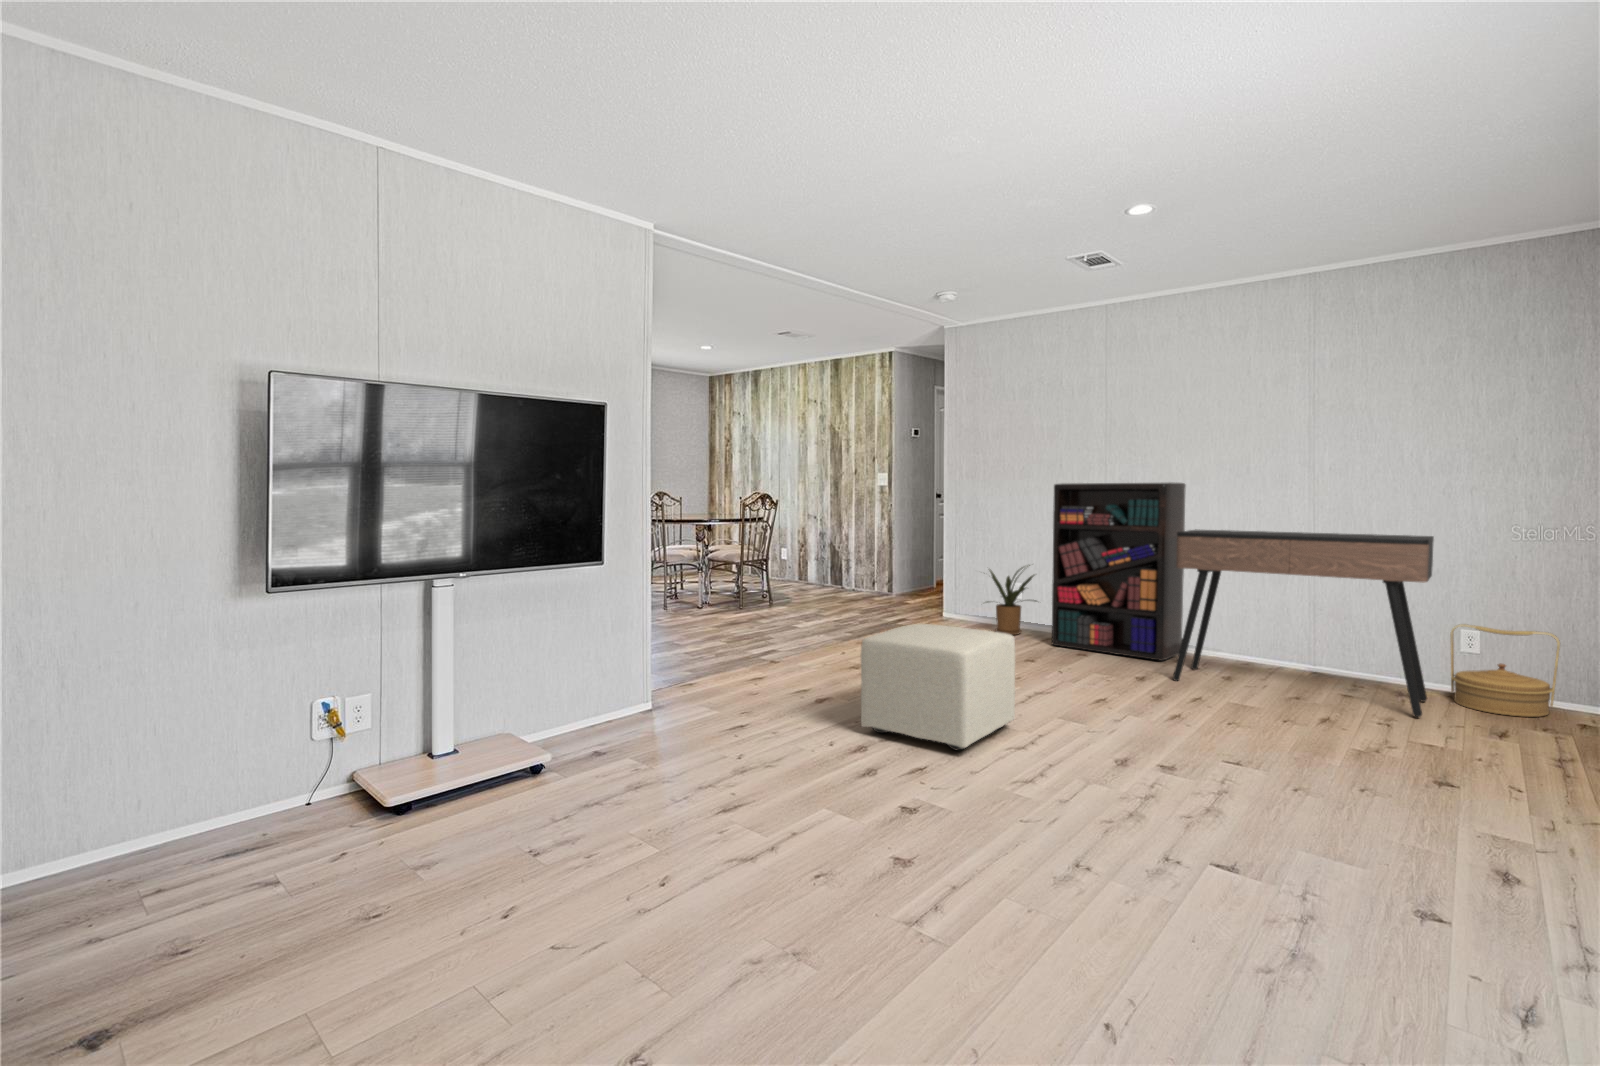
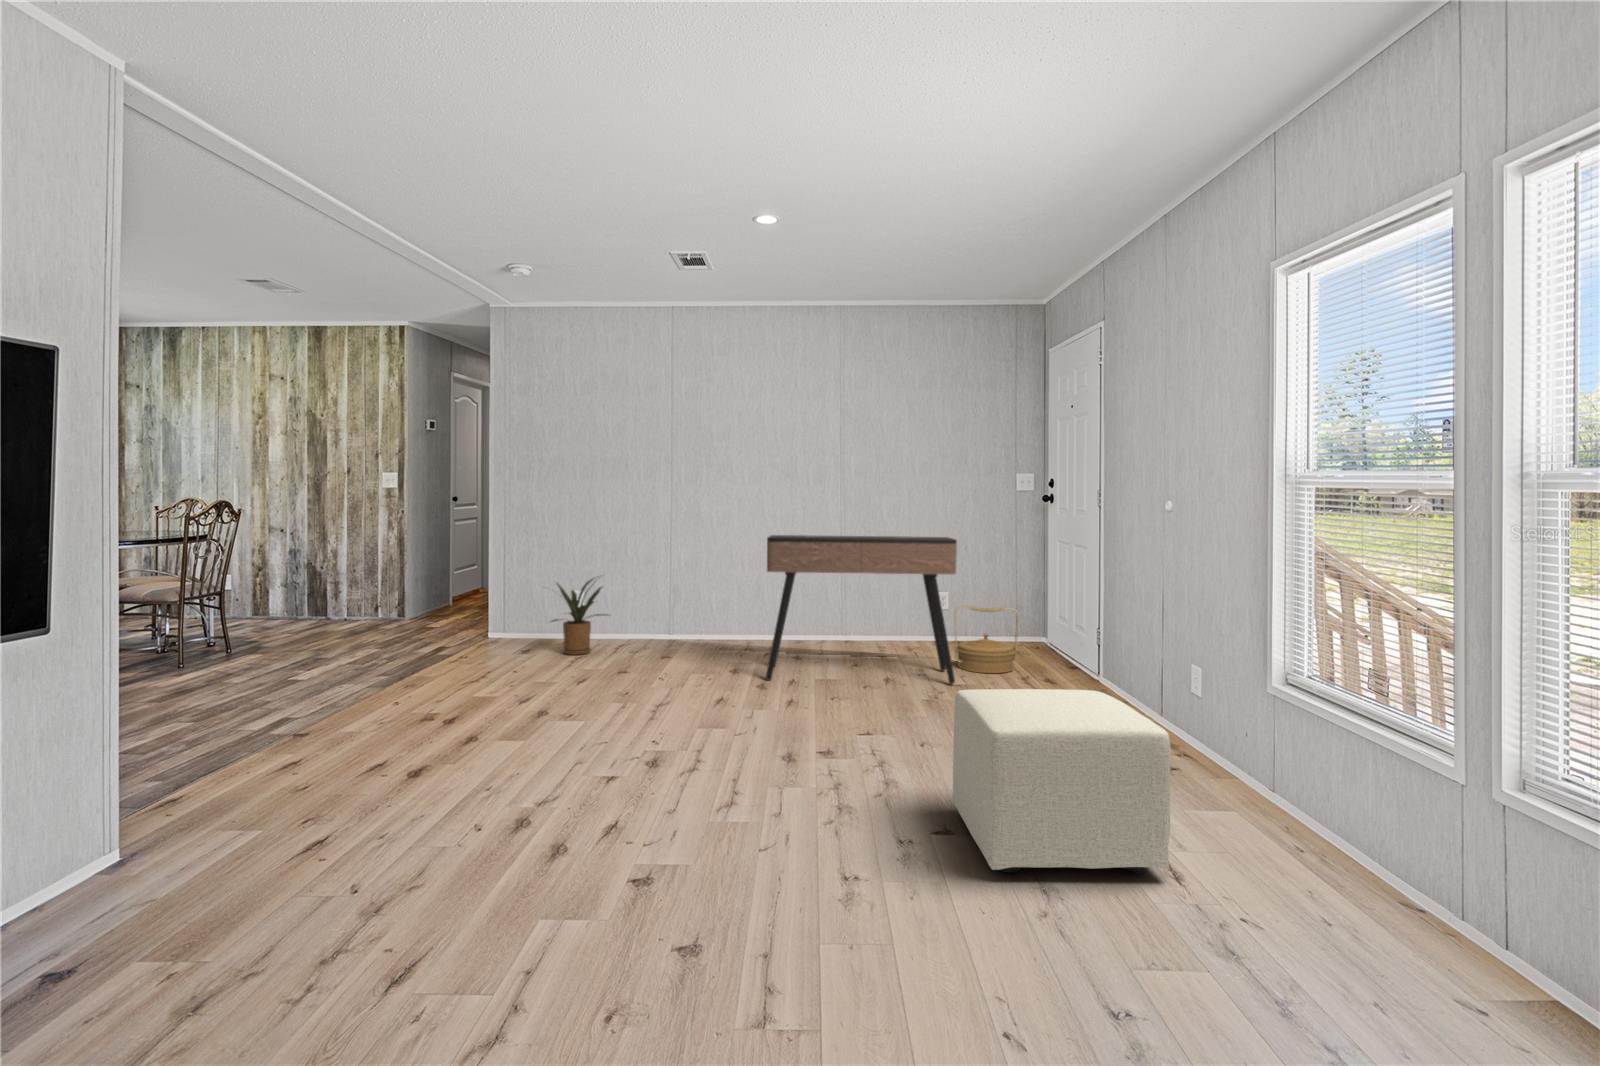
bookshelf: present [1052,482,1186,661] -> none [632,490,752,663]
ottoman: present [861,624,1015,750] -> present [953,689,1171,873]

